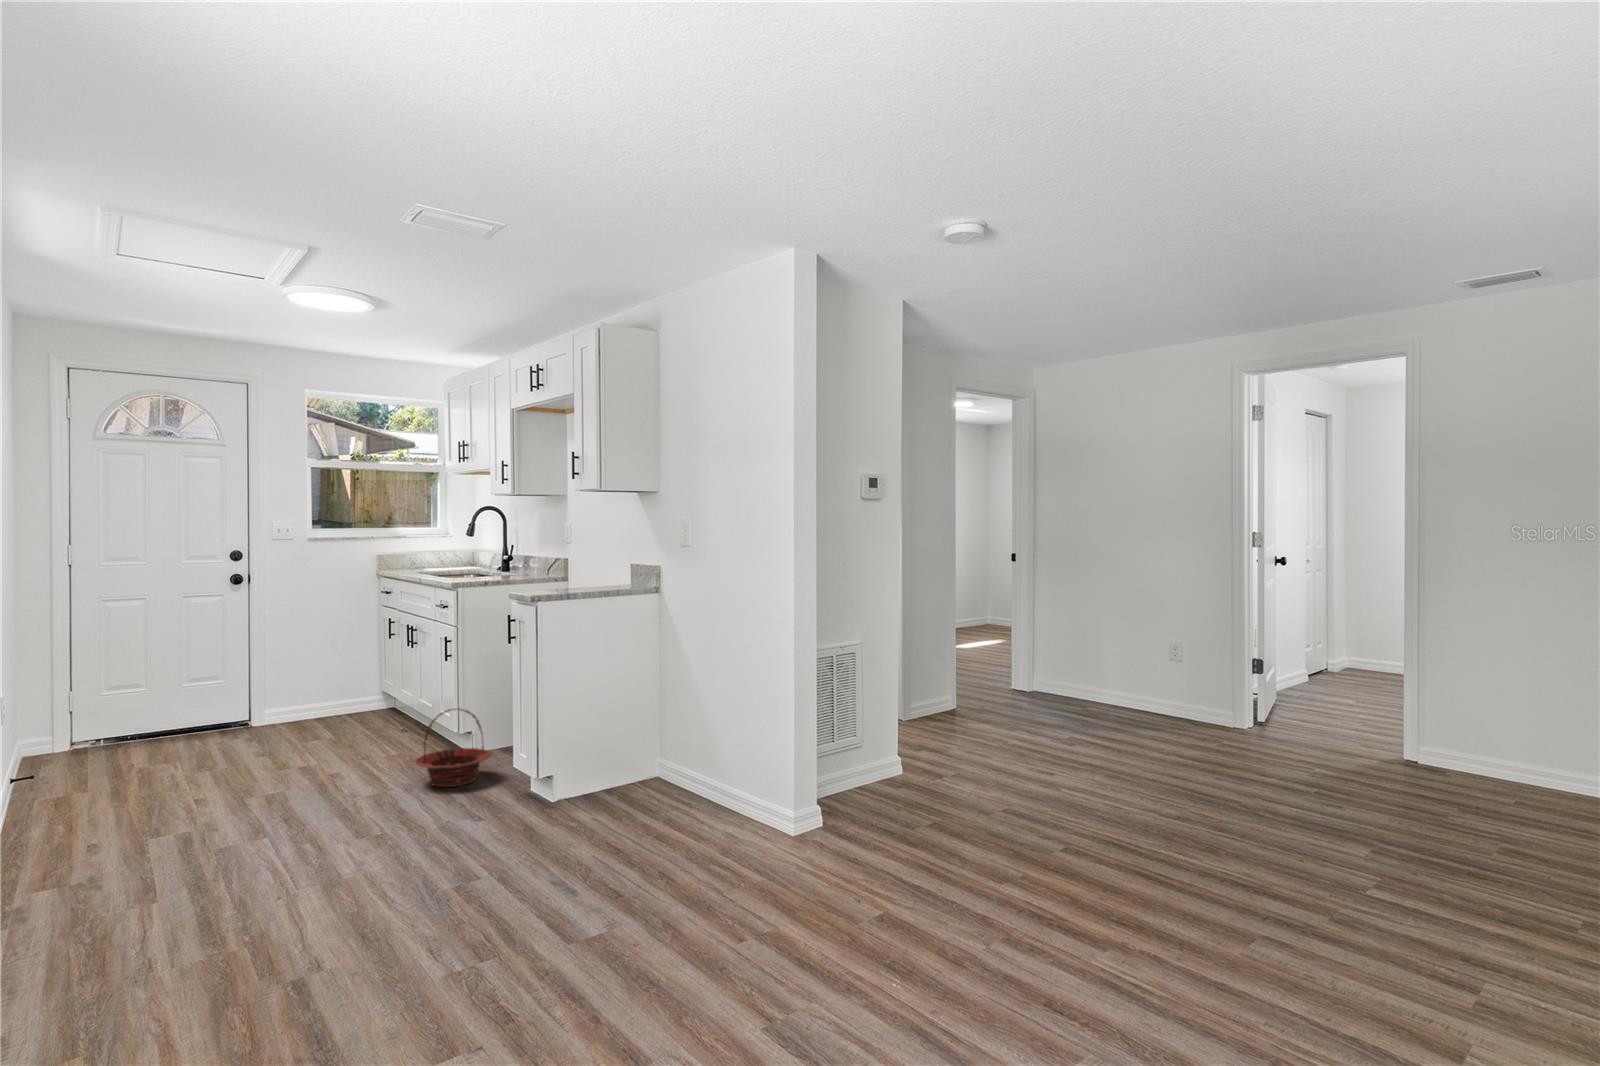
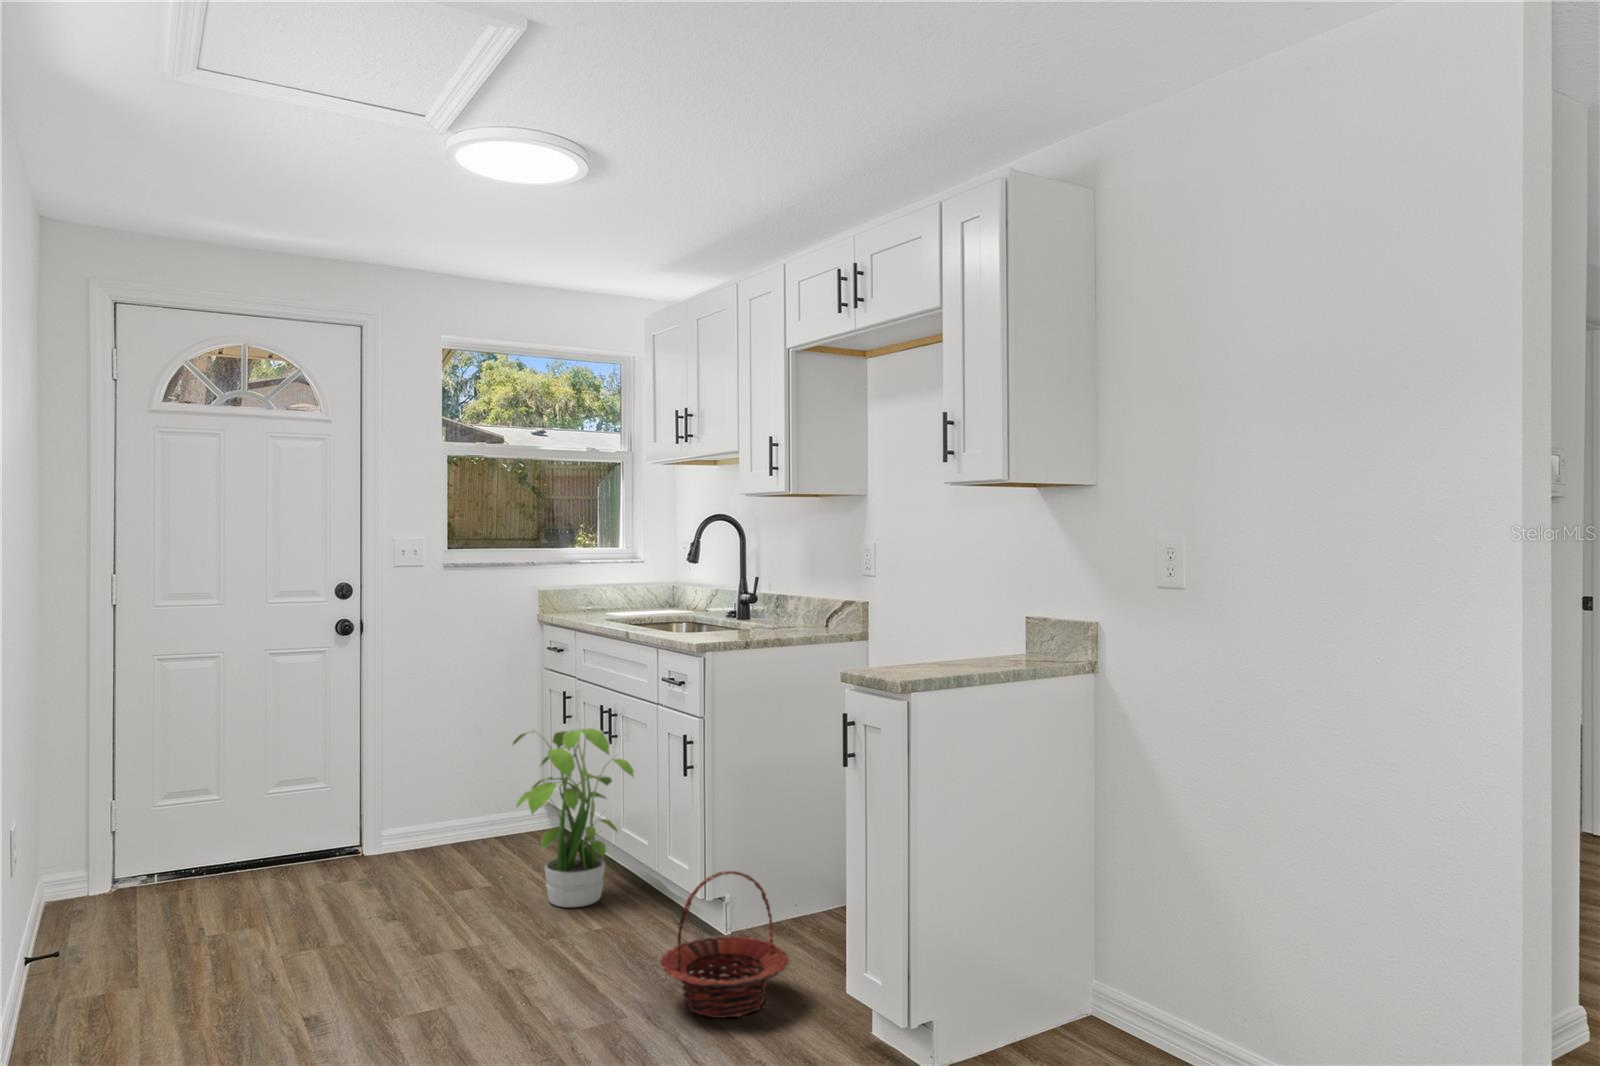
potted plant: none [342,633,421,745] -> present [512,728,634,907]

